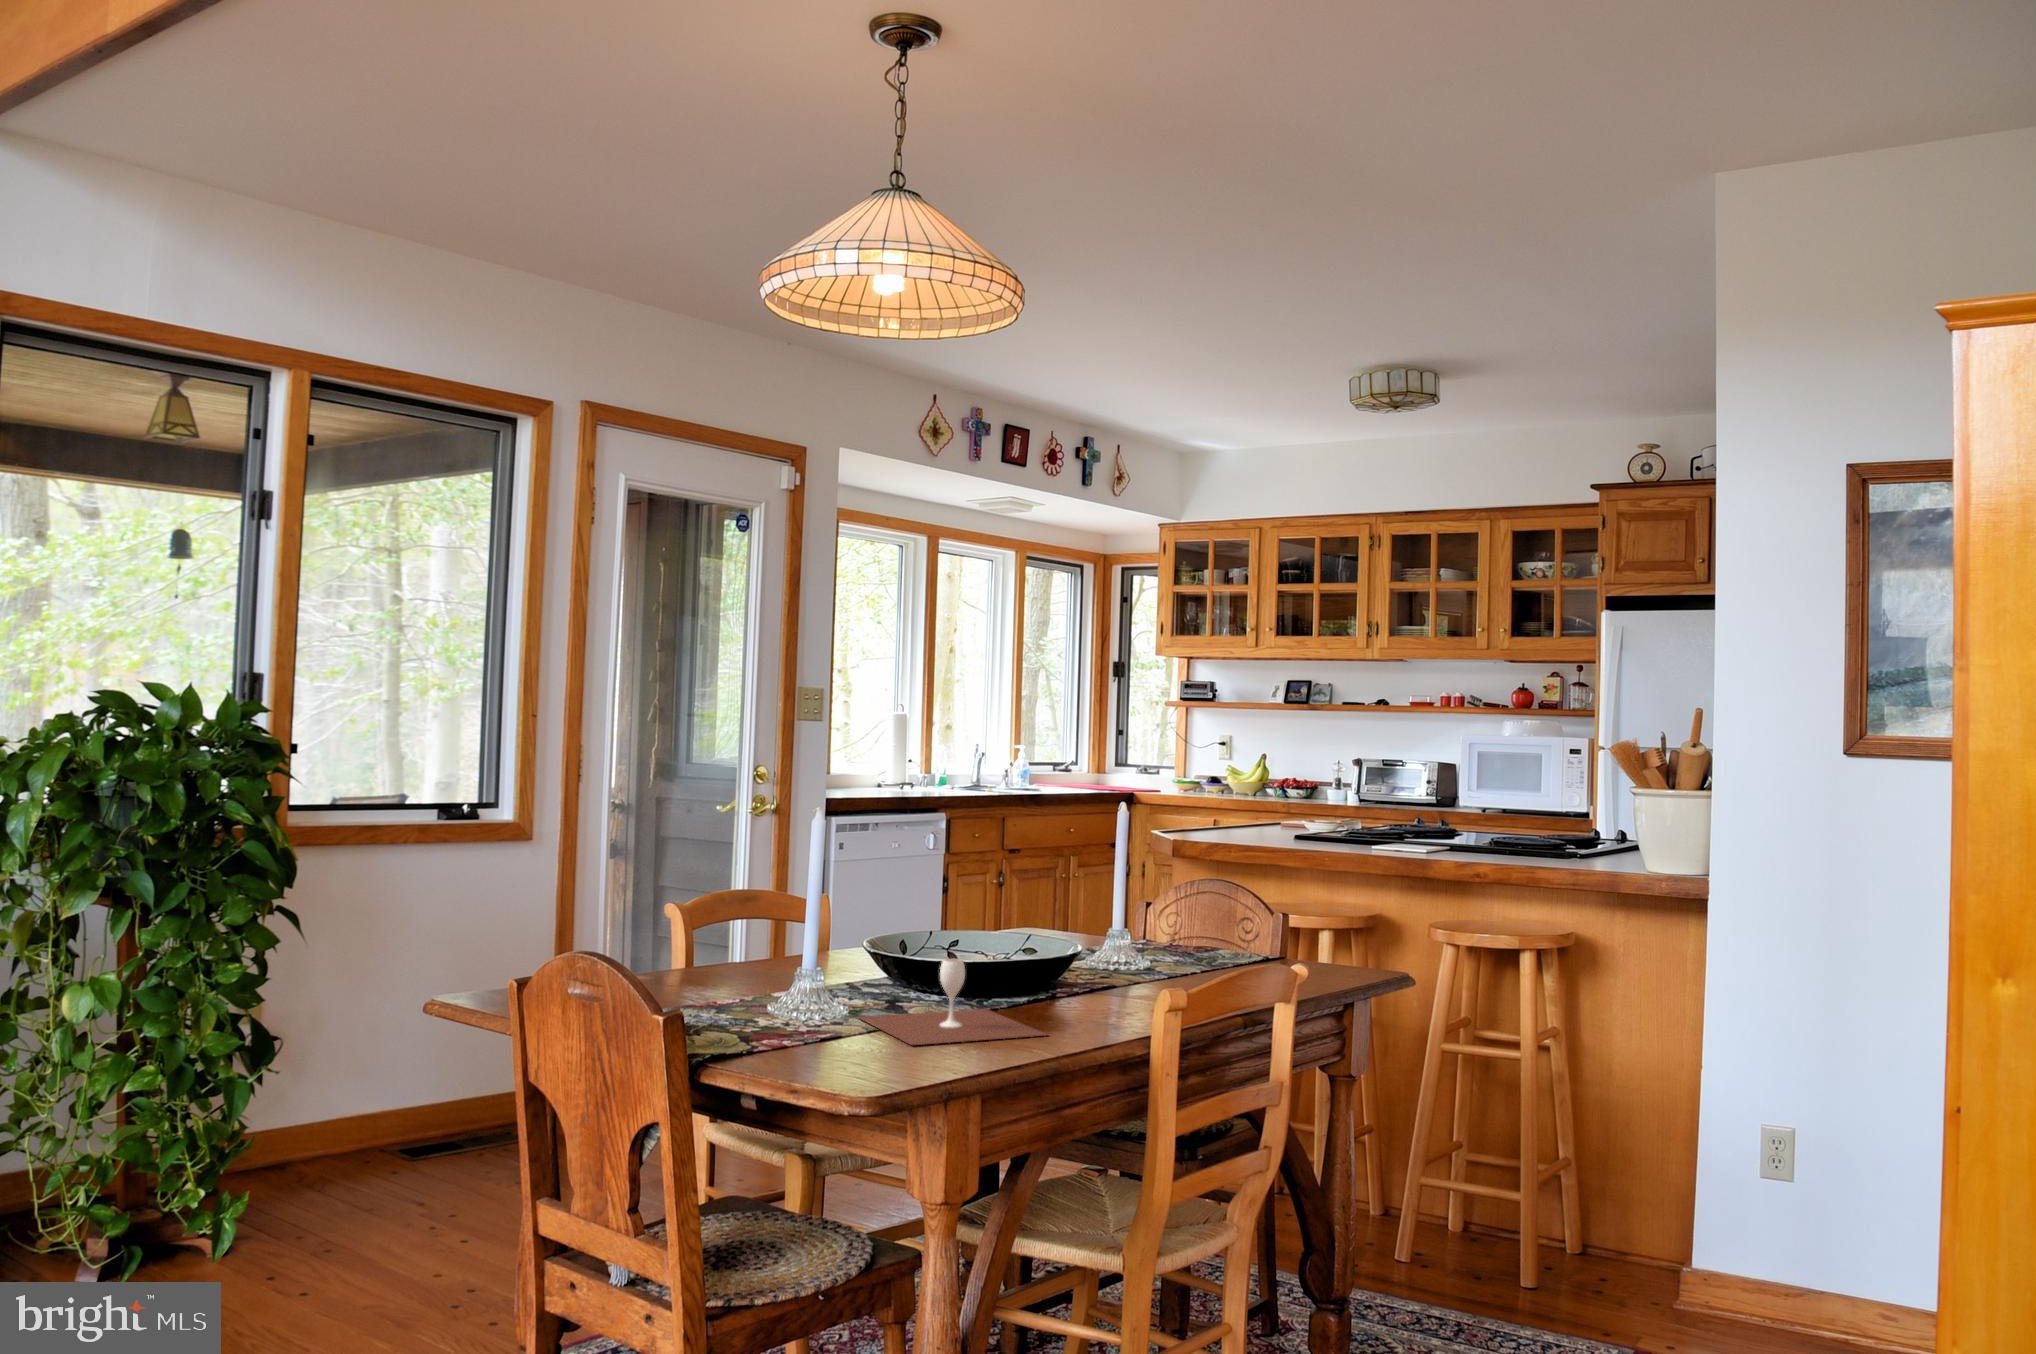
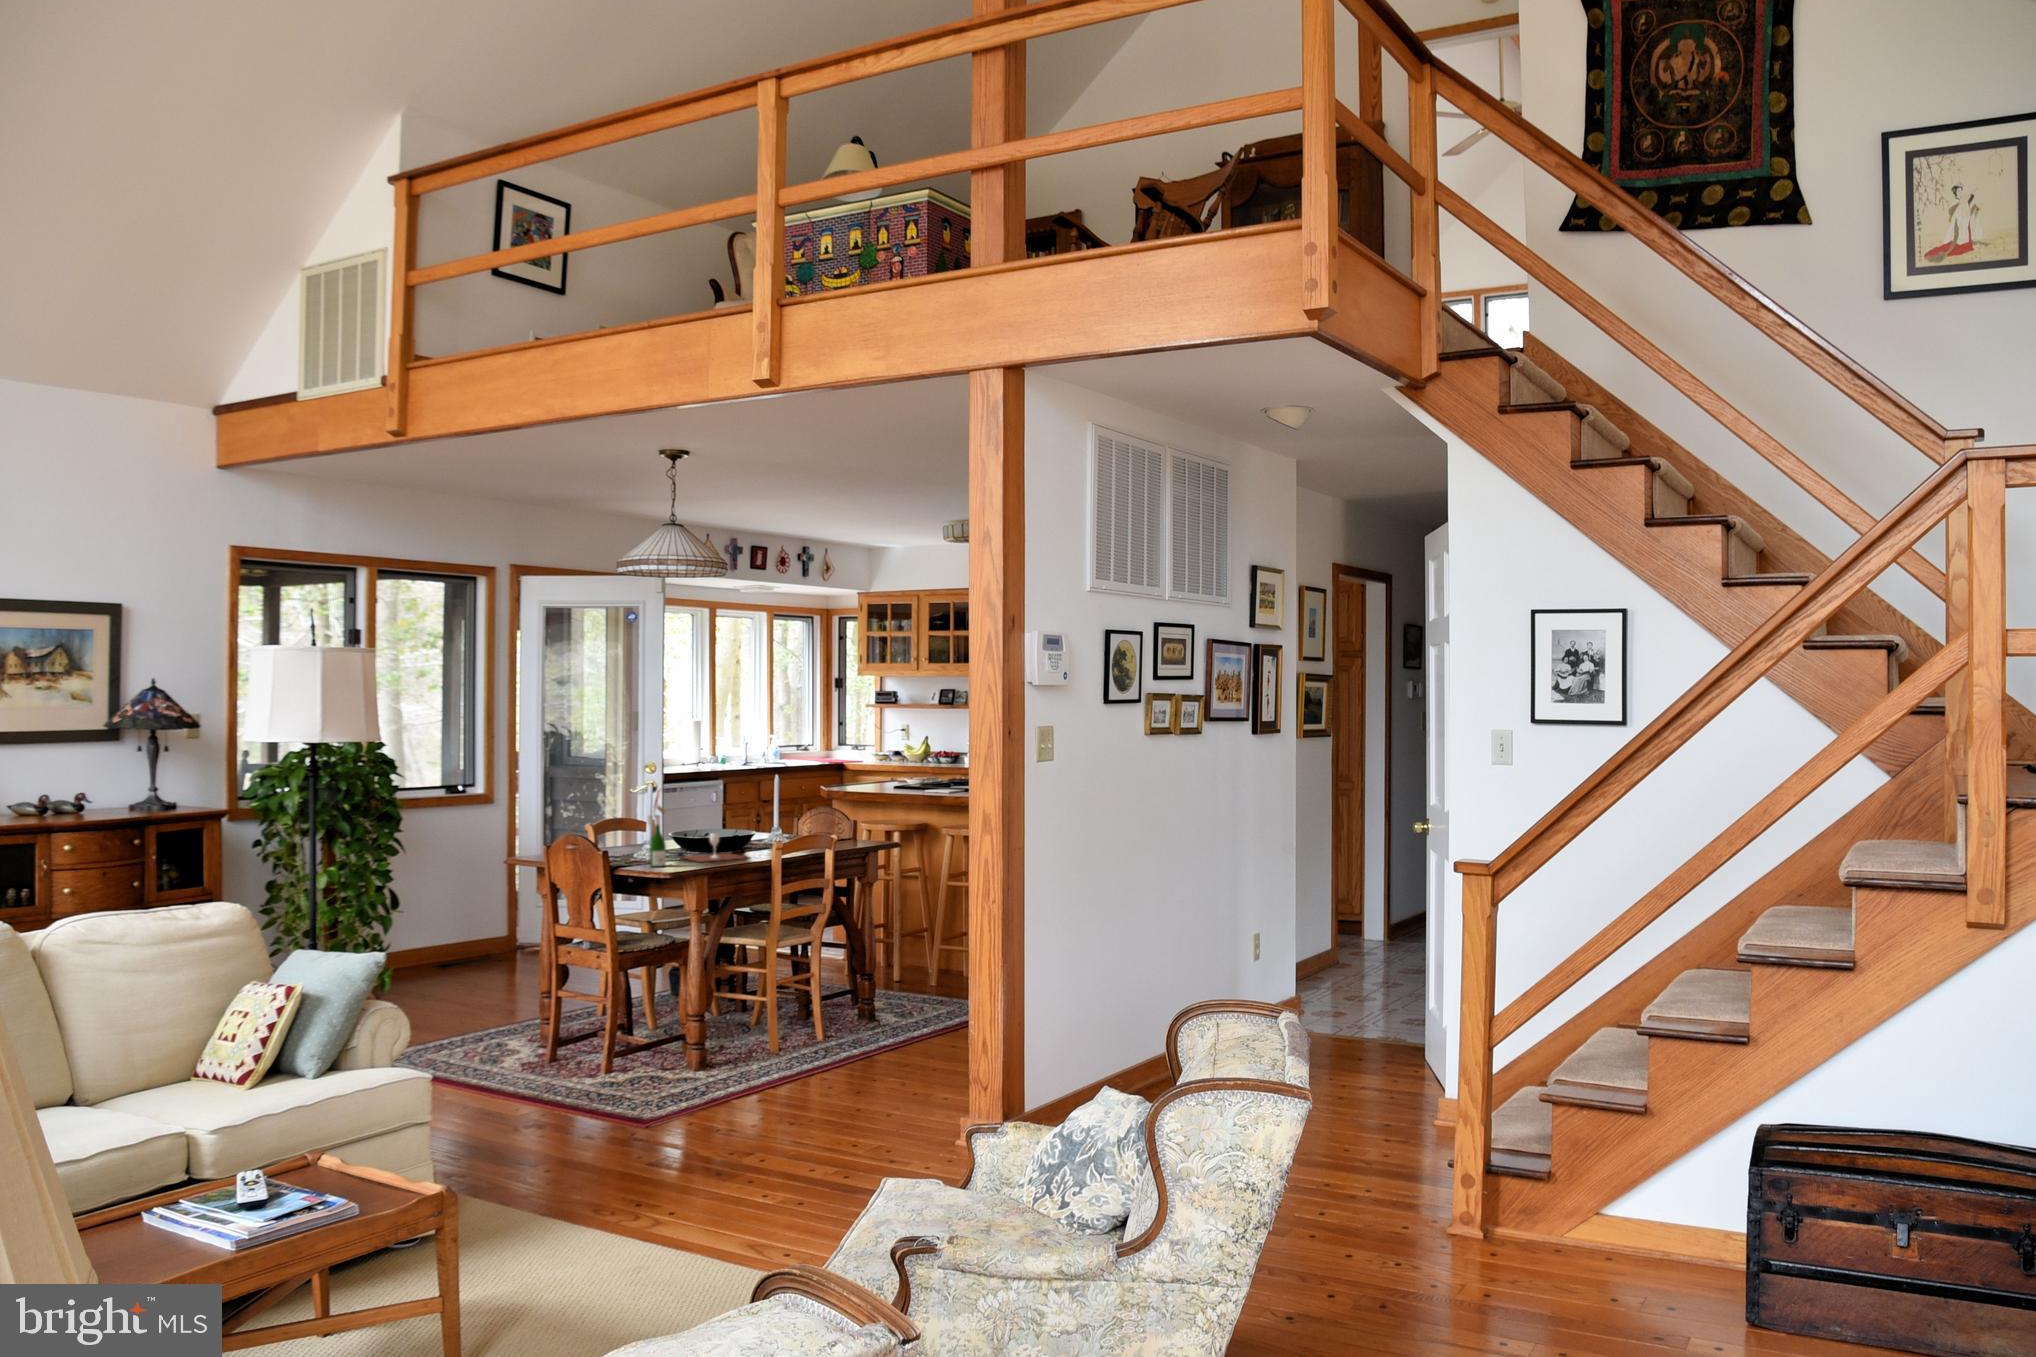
wine bottle: none [772,836,836,1062] -> present [647,789,666,867]

